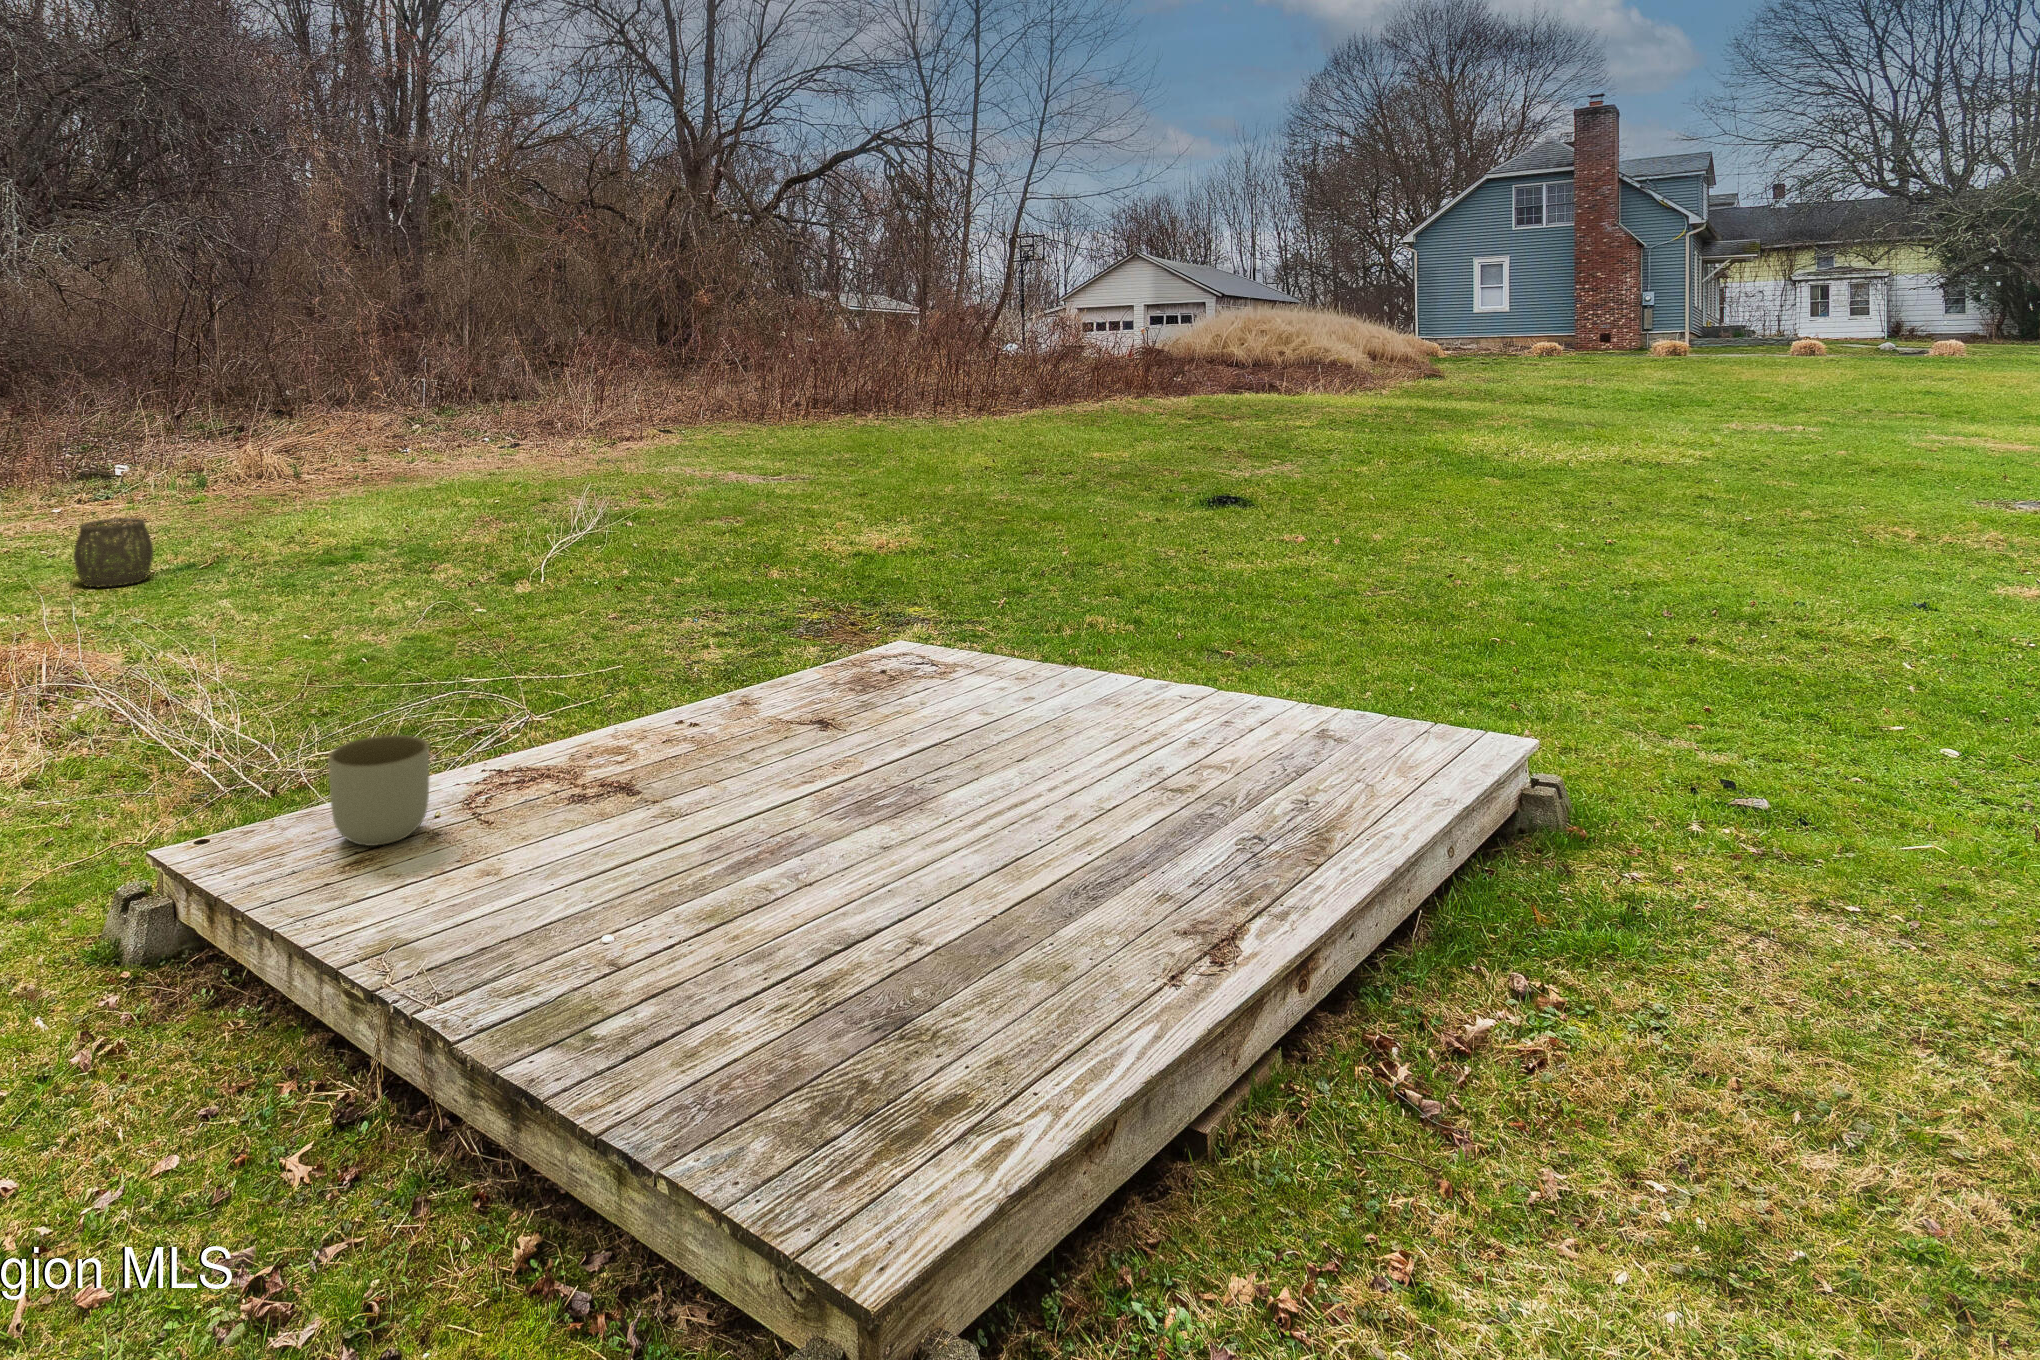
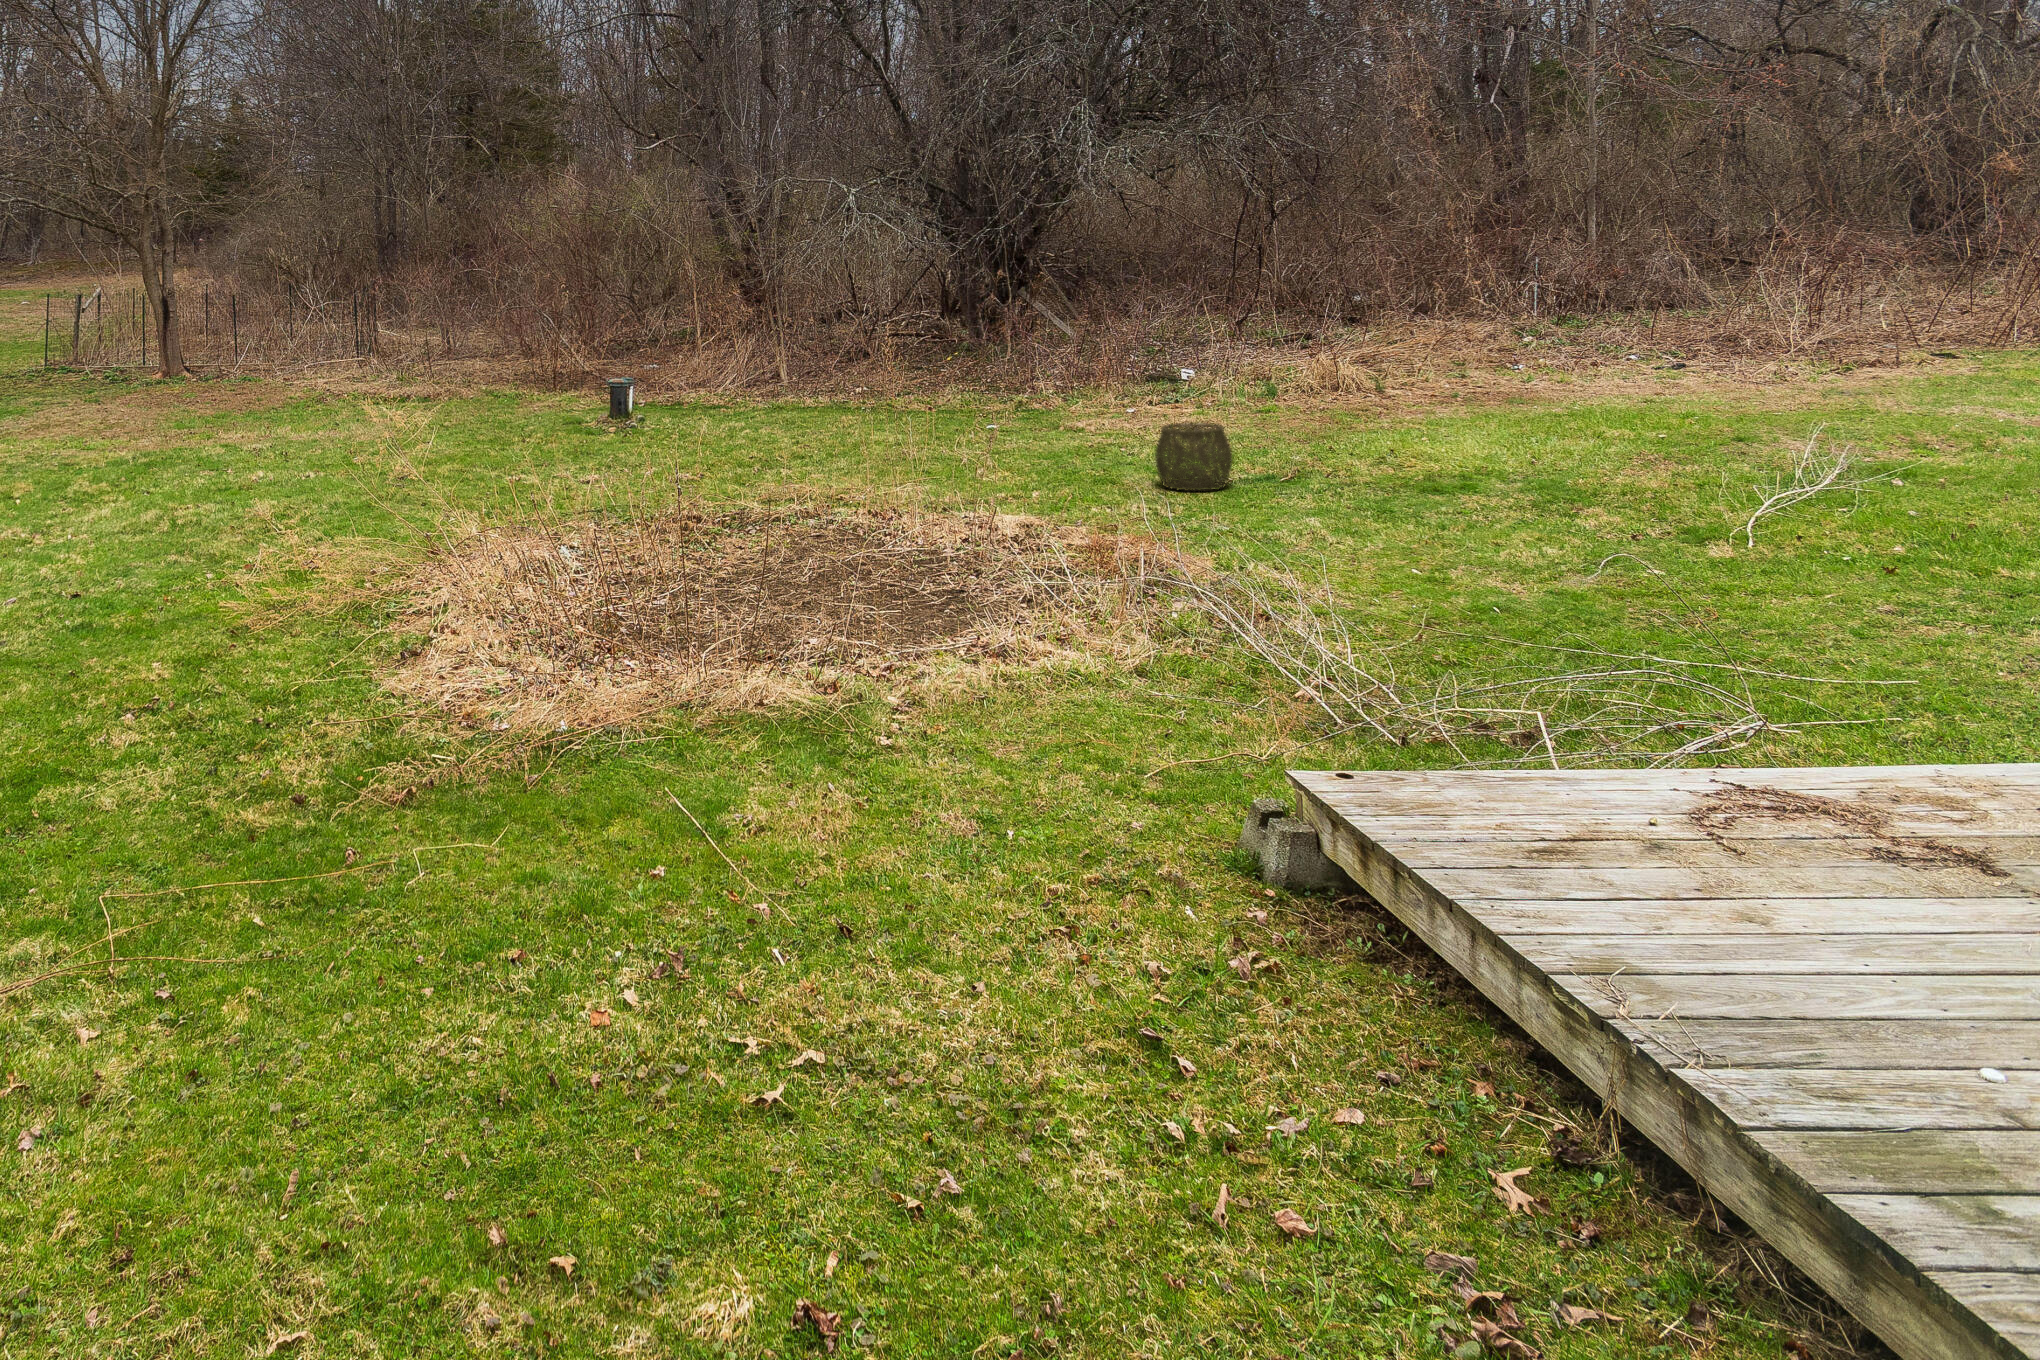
planter: present [328,735,429,846] -> none [1507,709,1650,842]

